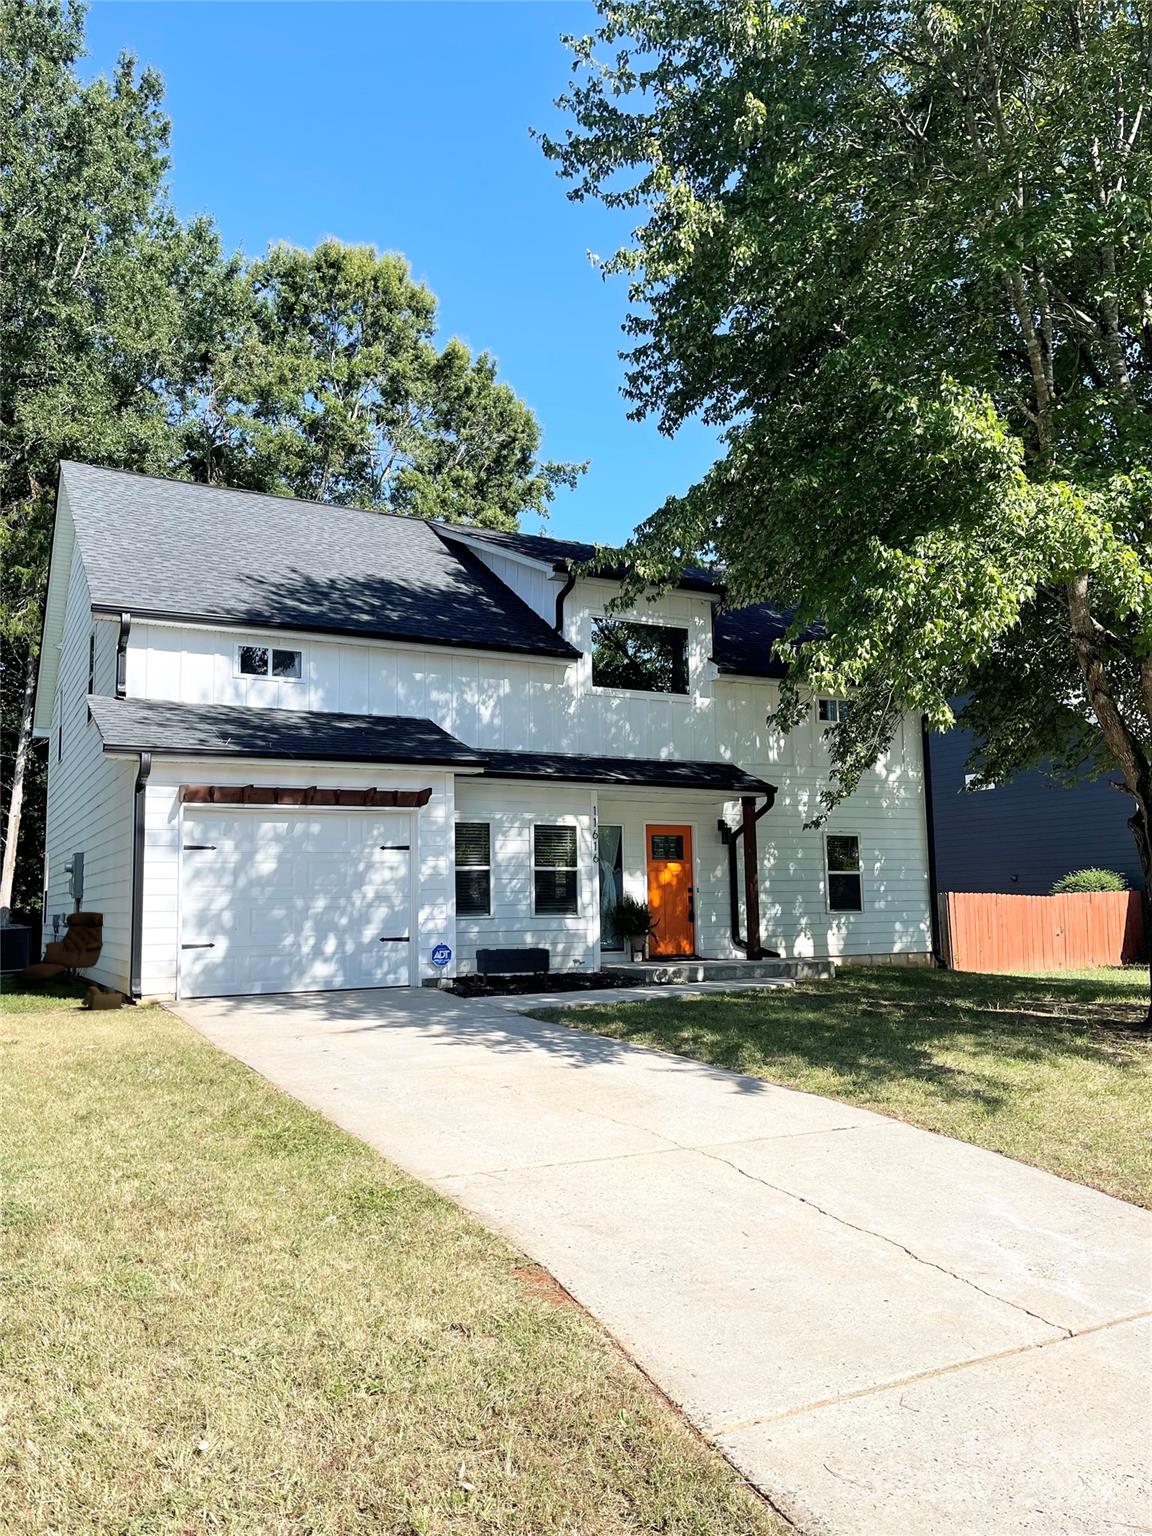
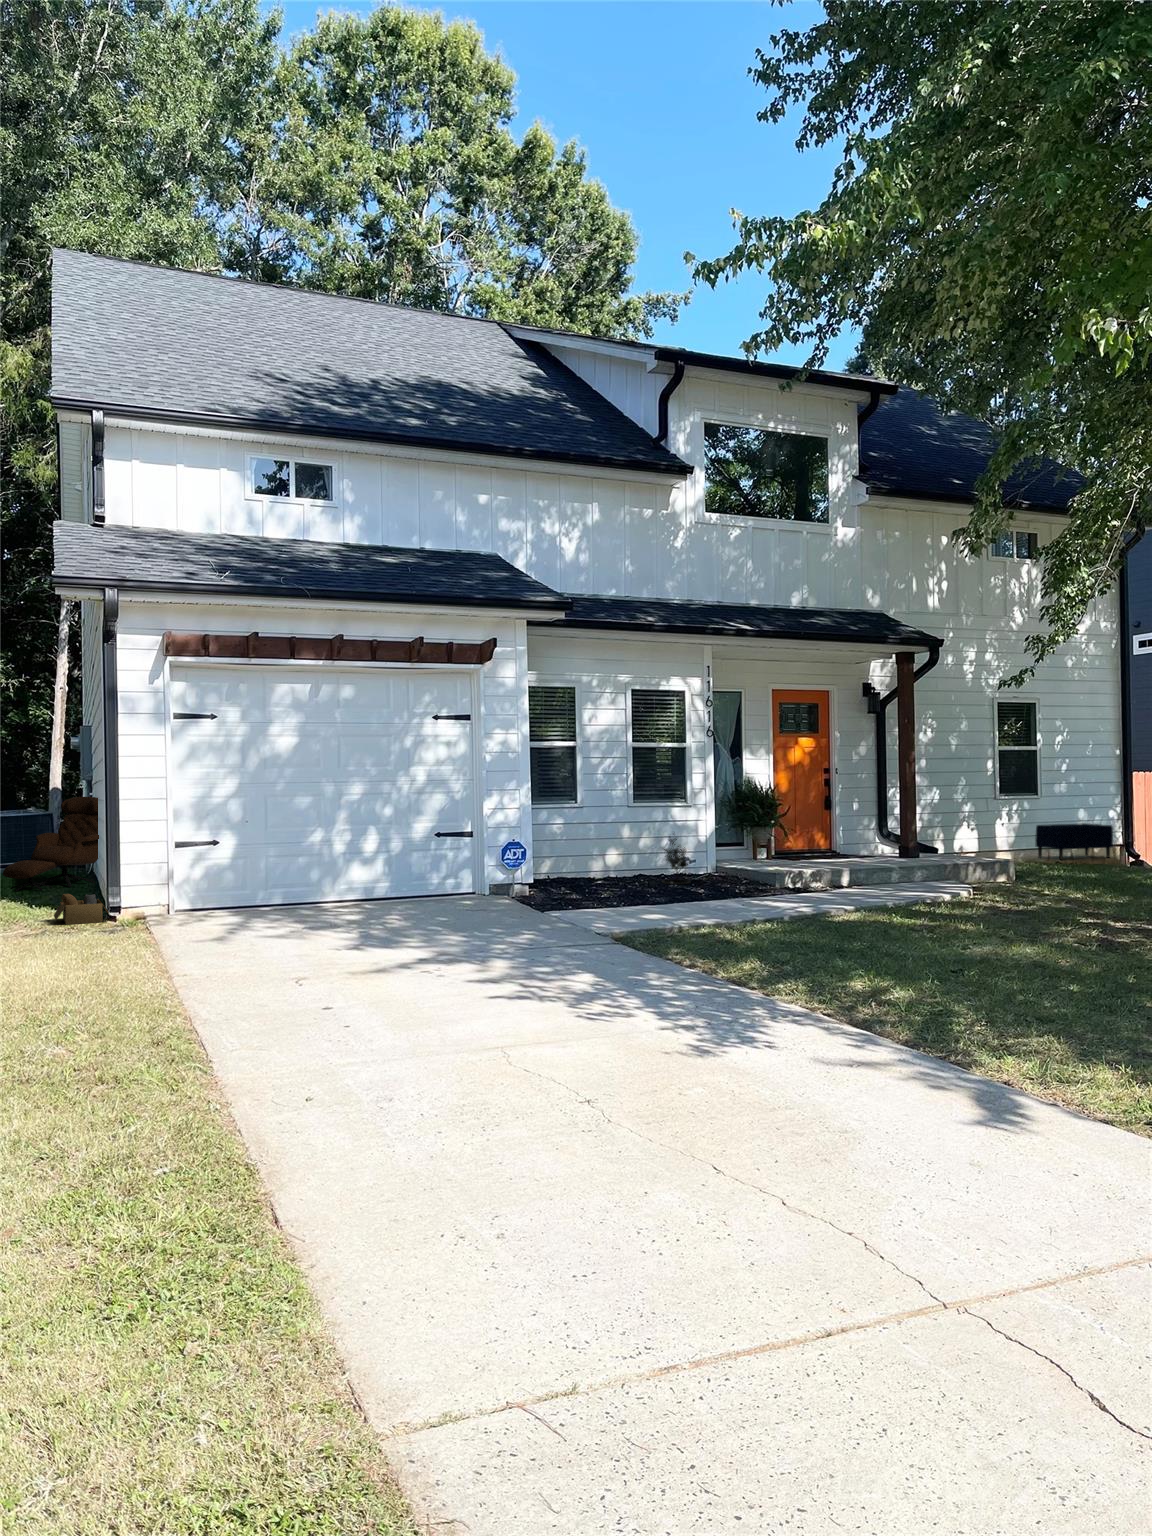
potted tree: none [558,938,581,980] -> present [662,836,690,884]
bench: present [474,947,550,985] -> present [1035,823,1113,860]

